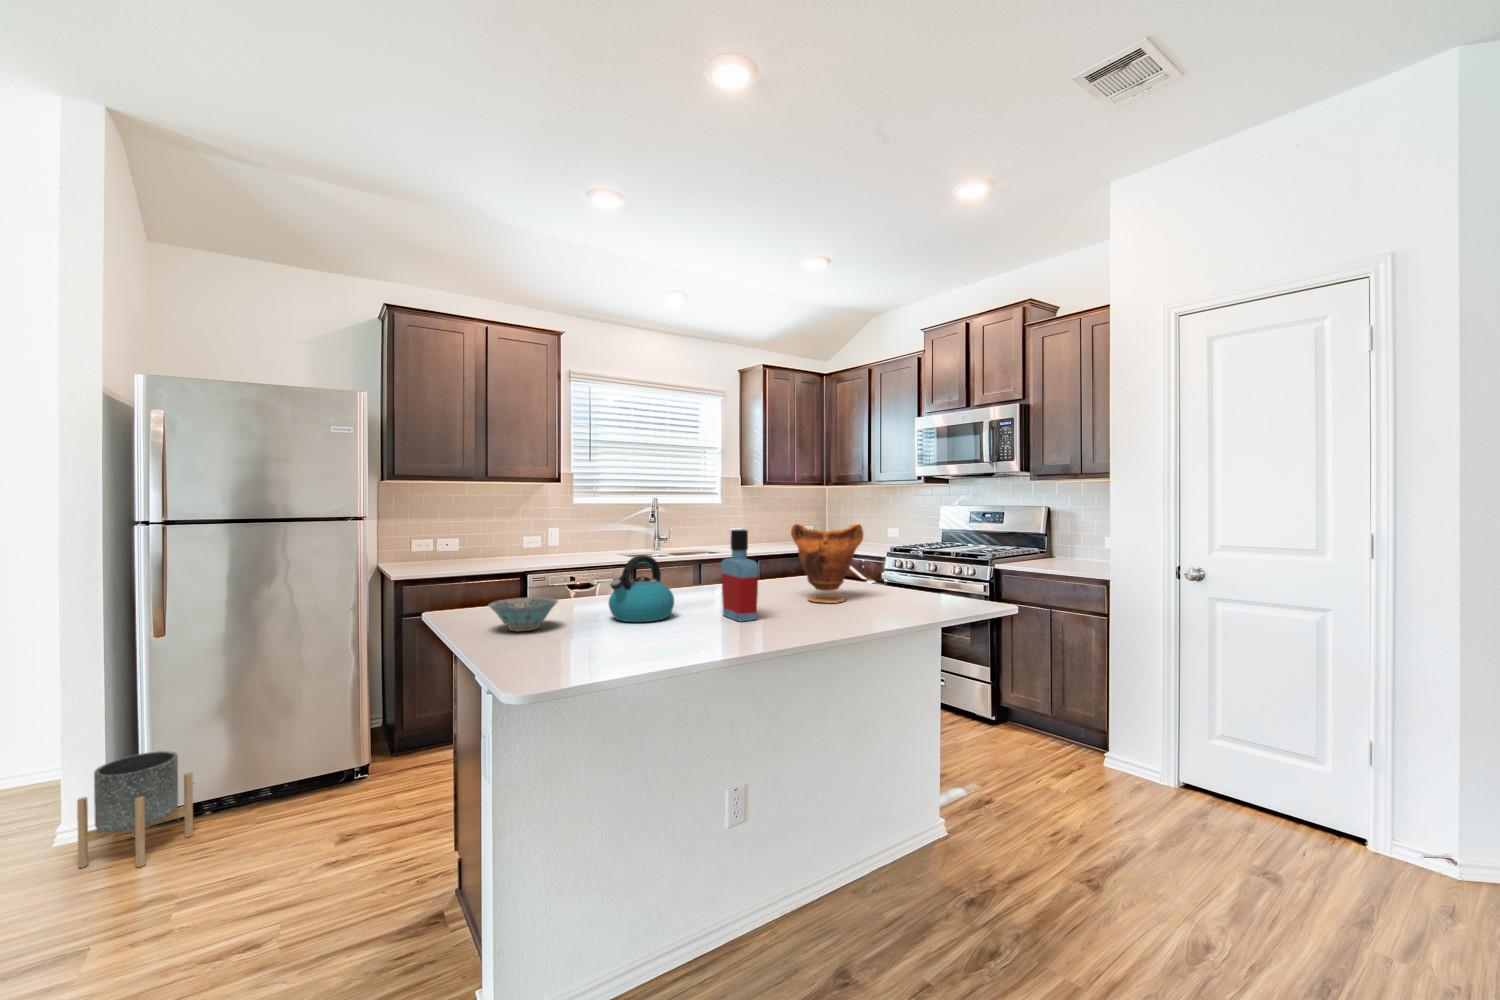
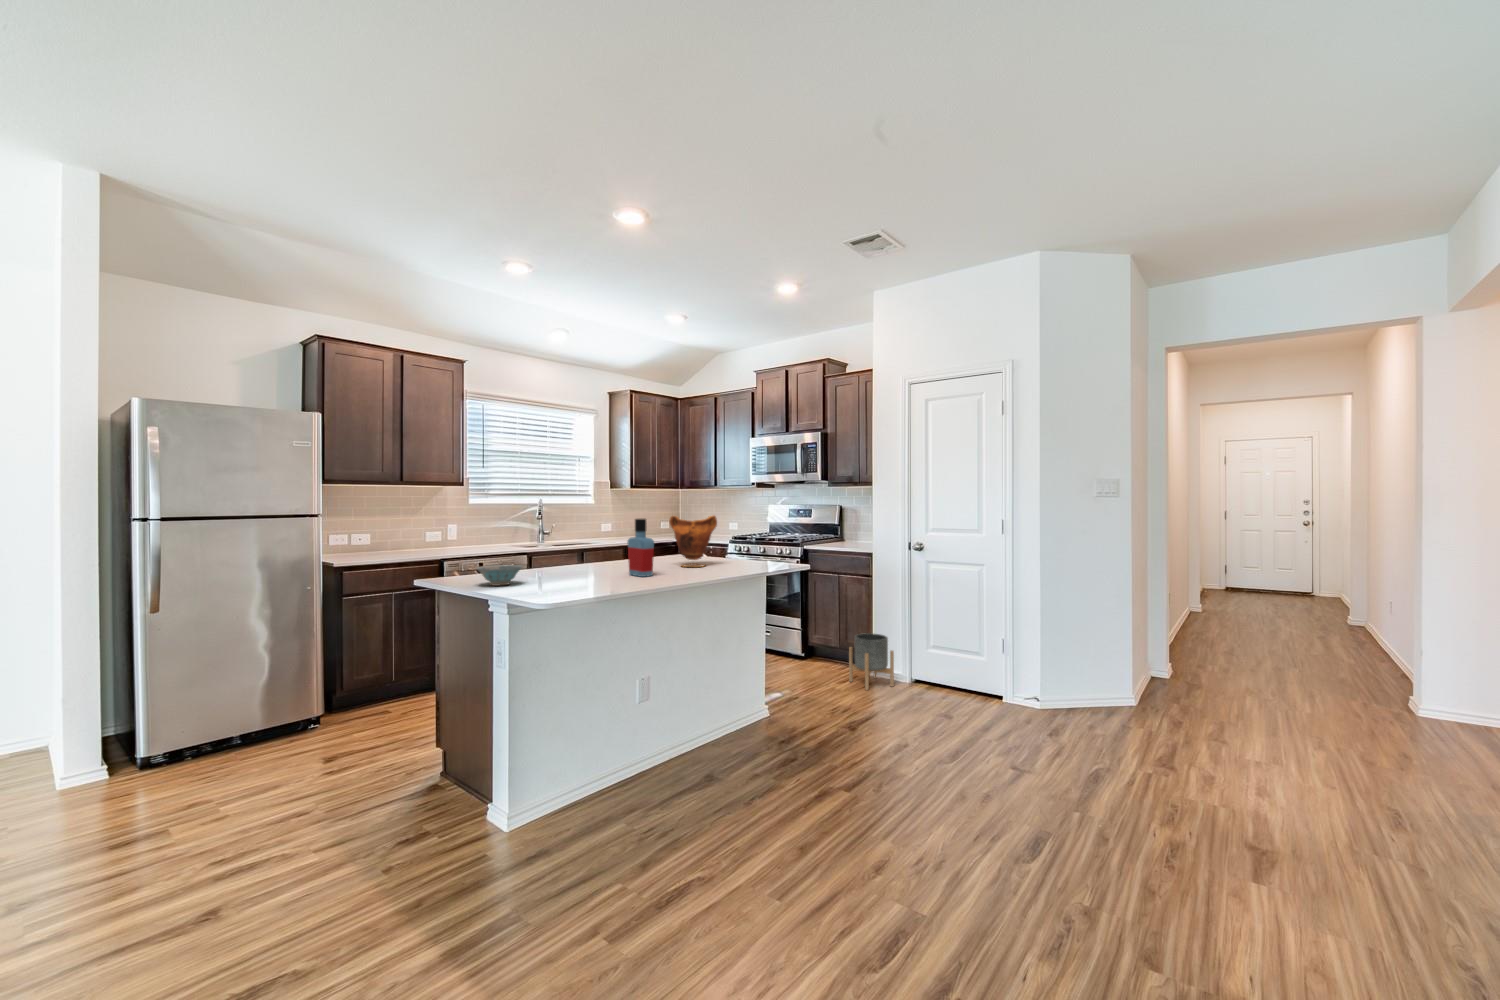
kettle: present [609,555,674,622] -> none [553,536,597,579]
planter: present [77,751,193,868] -> present [849,633,894,690]

